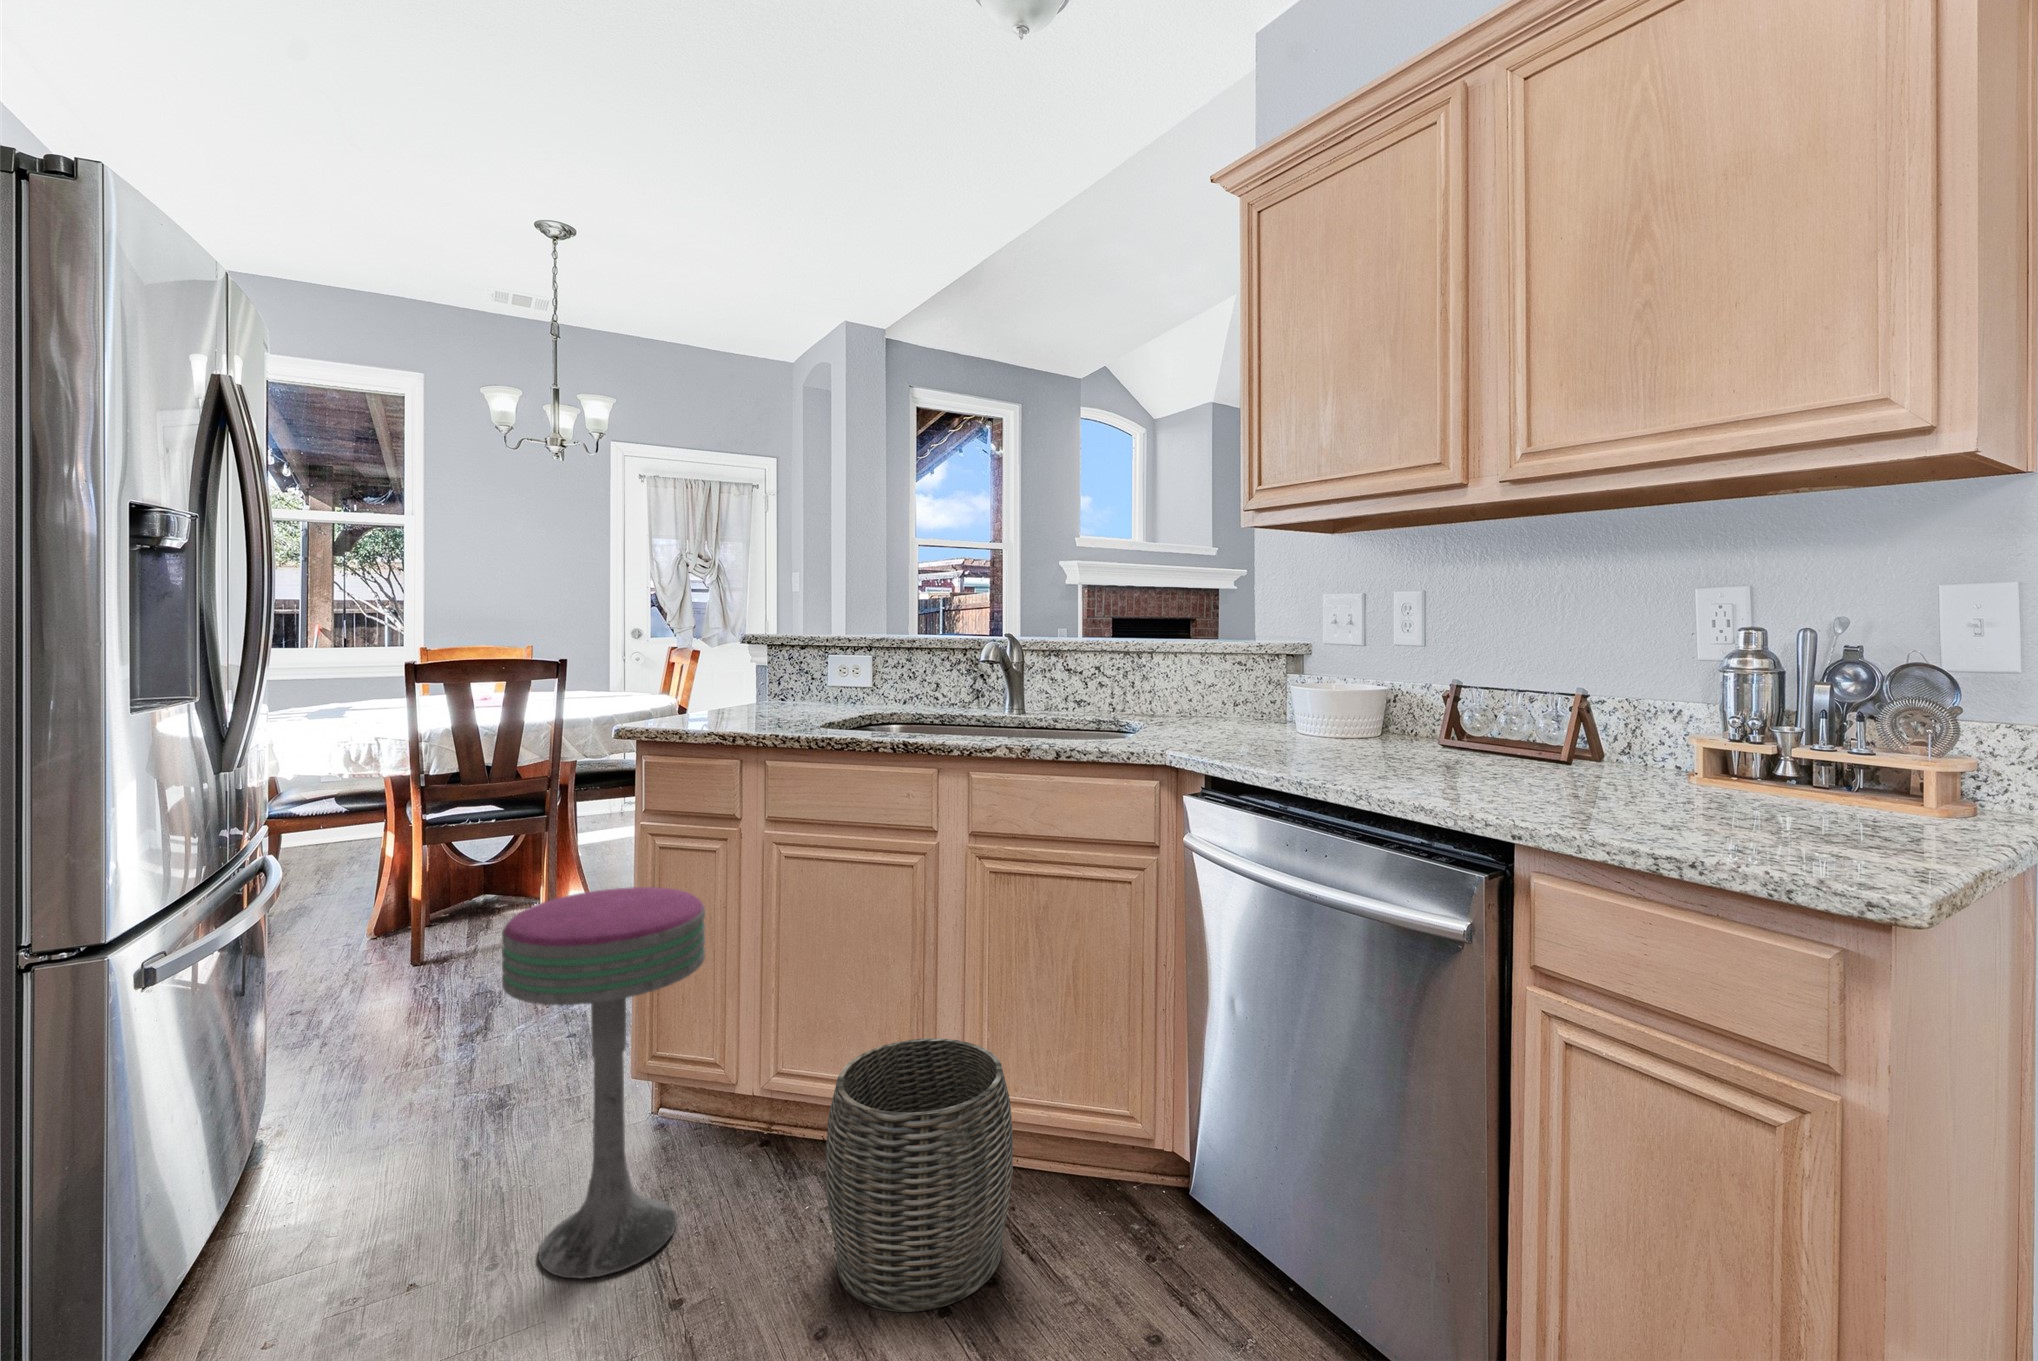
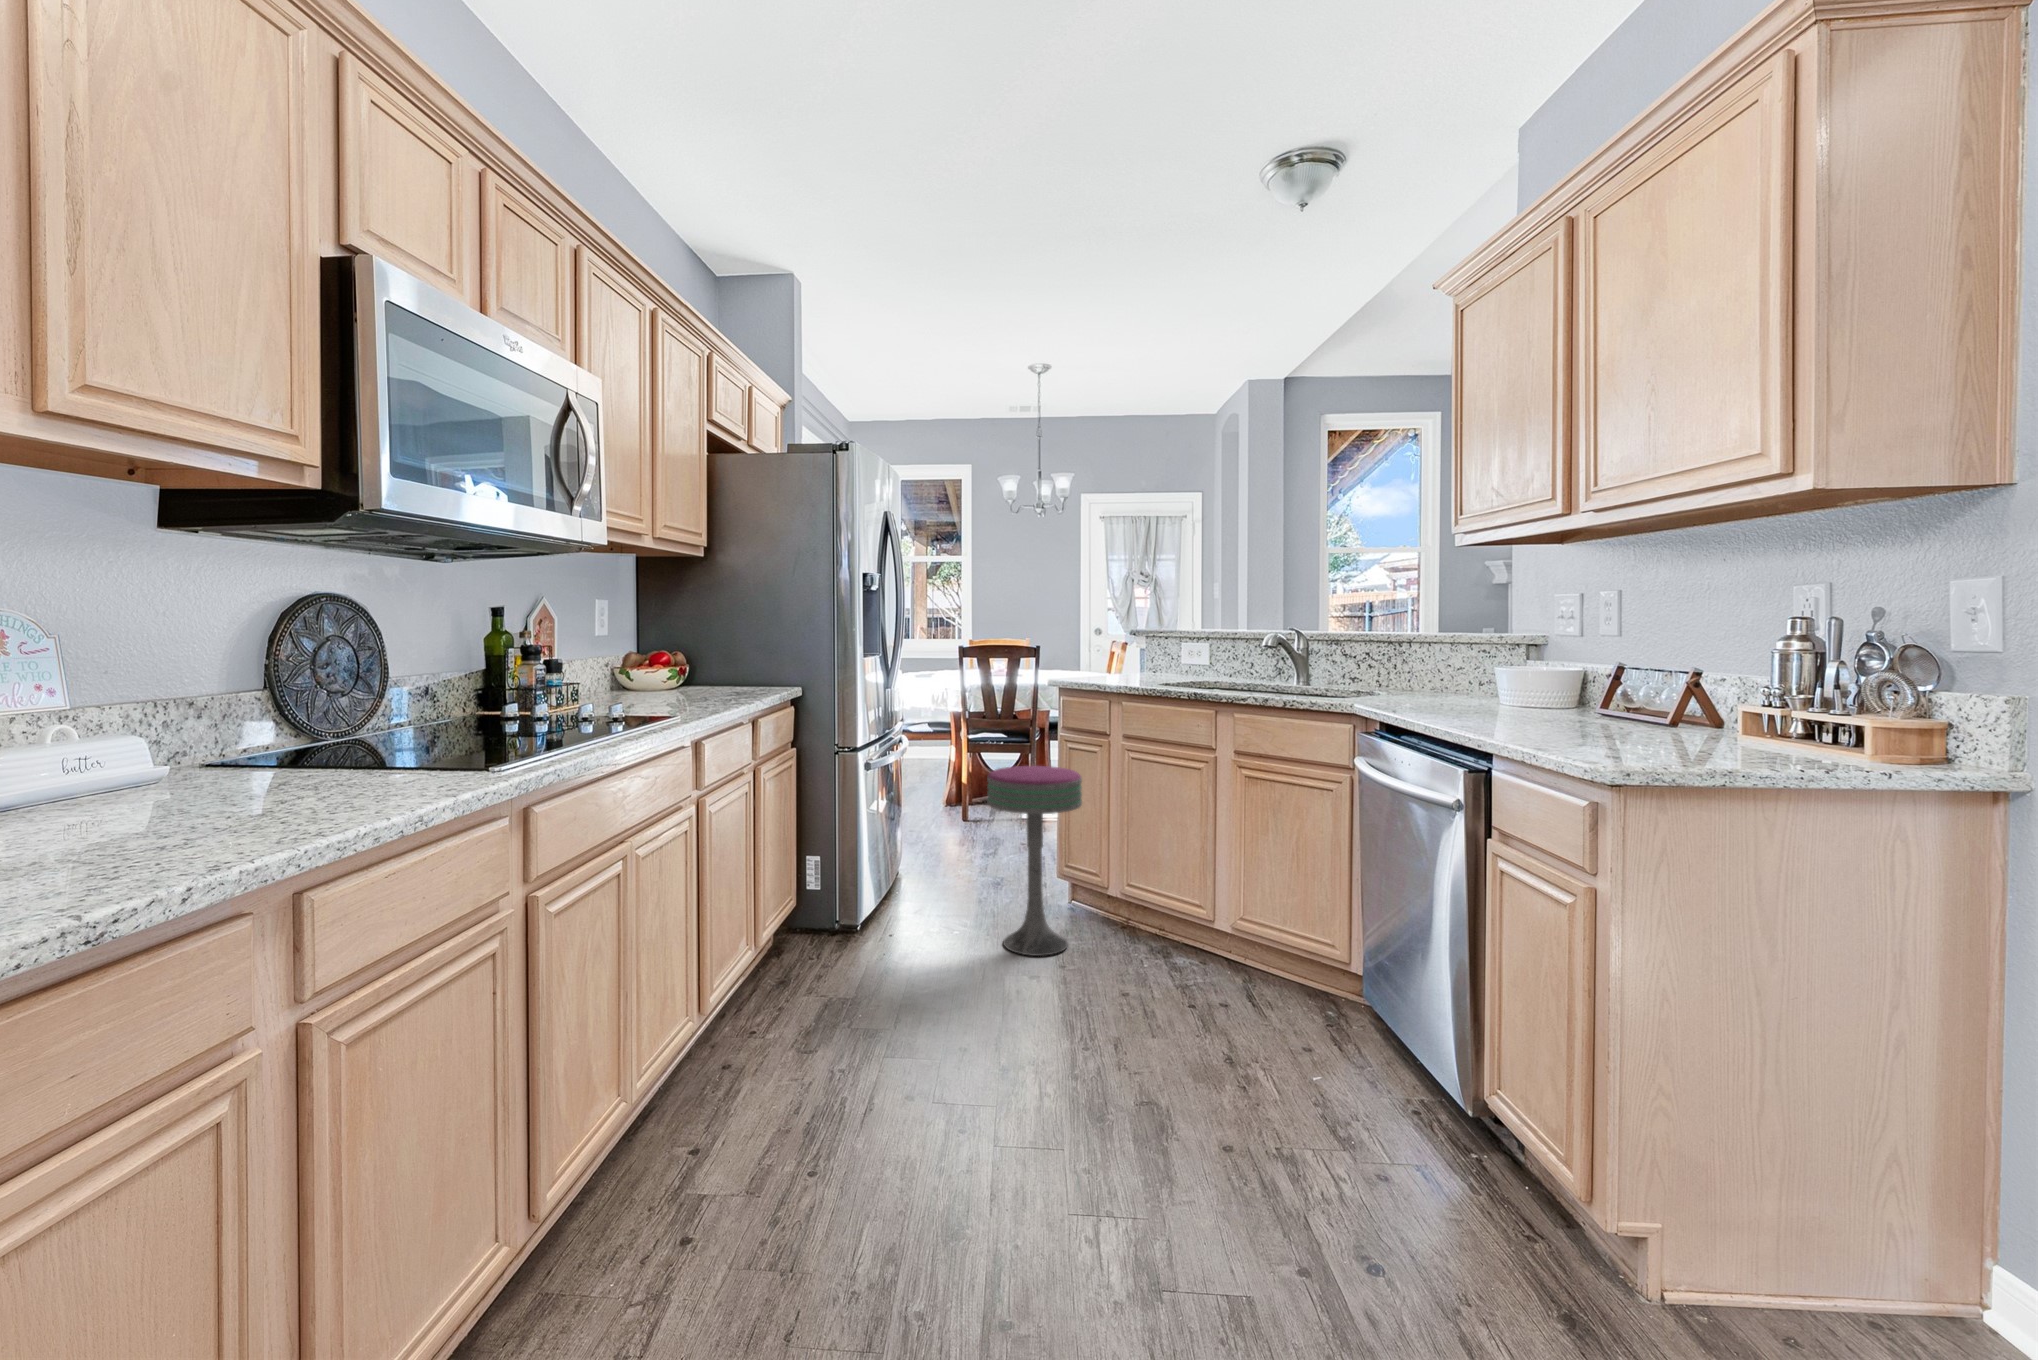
woven basket: present [826,1038,1013,1312] -> none [1135,871,1245,1011]

